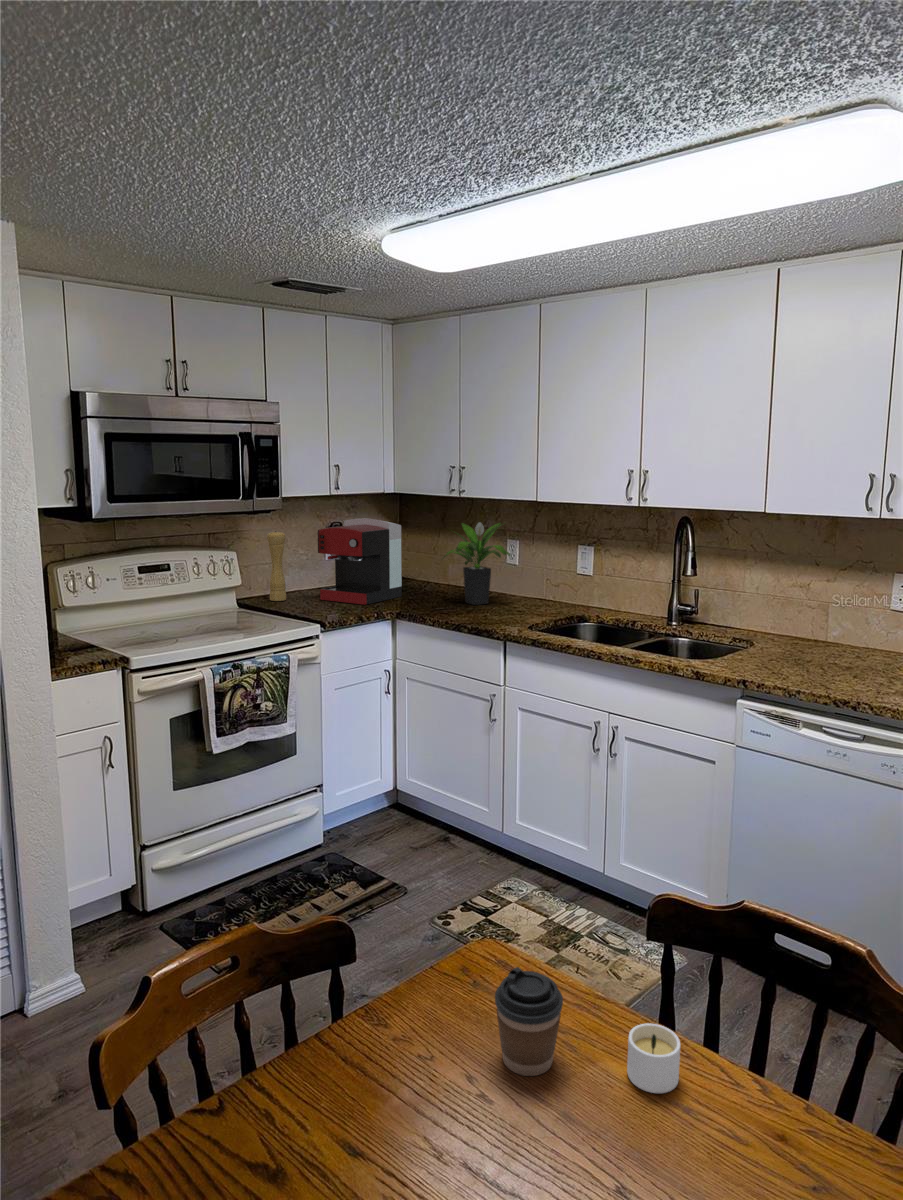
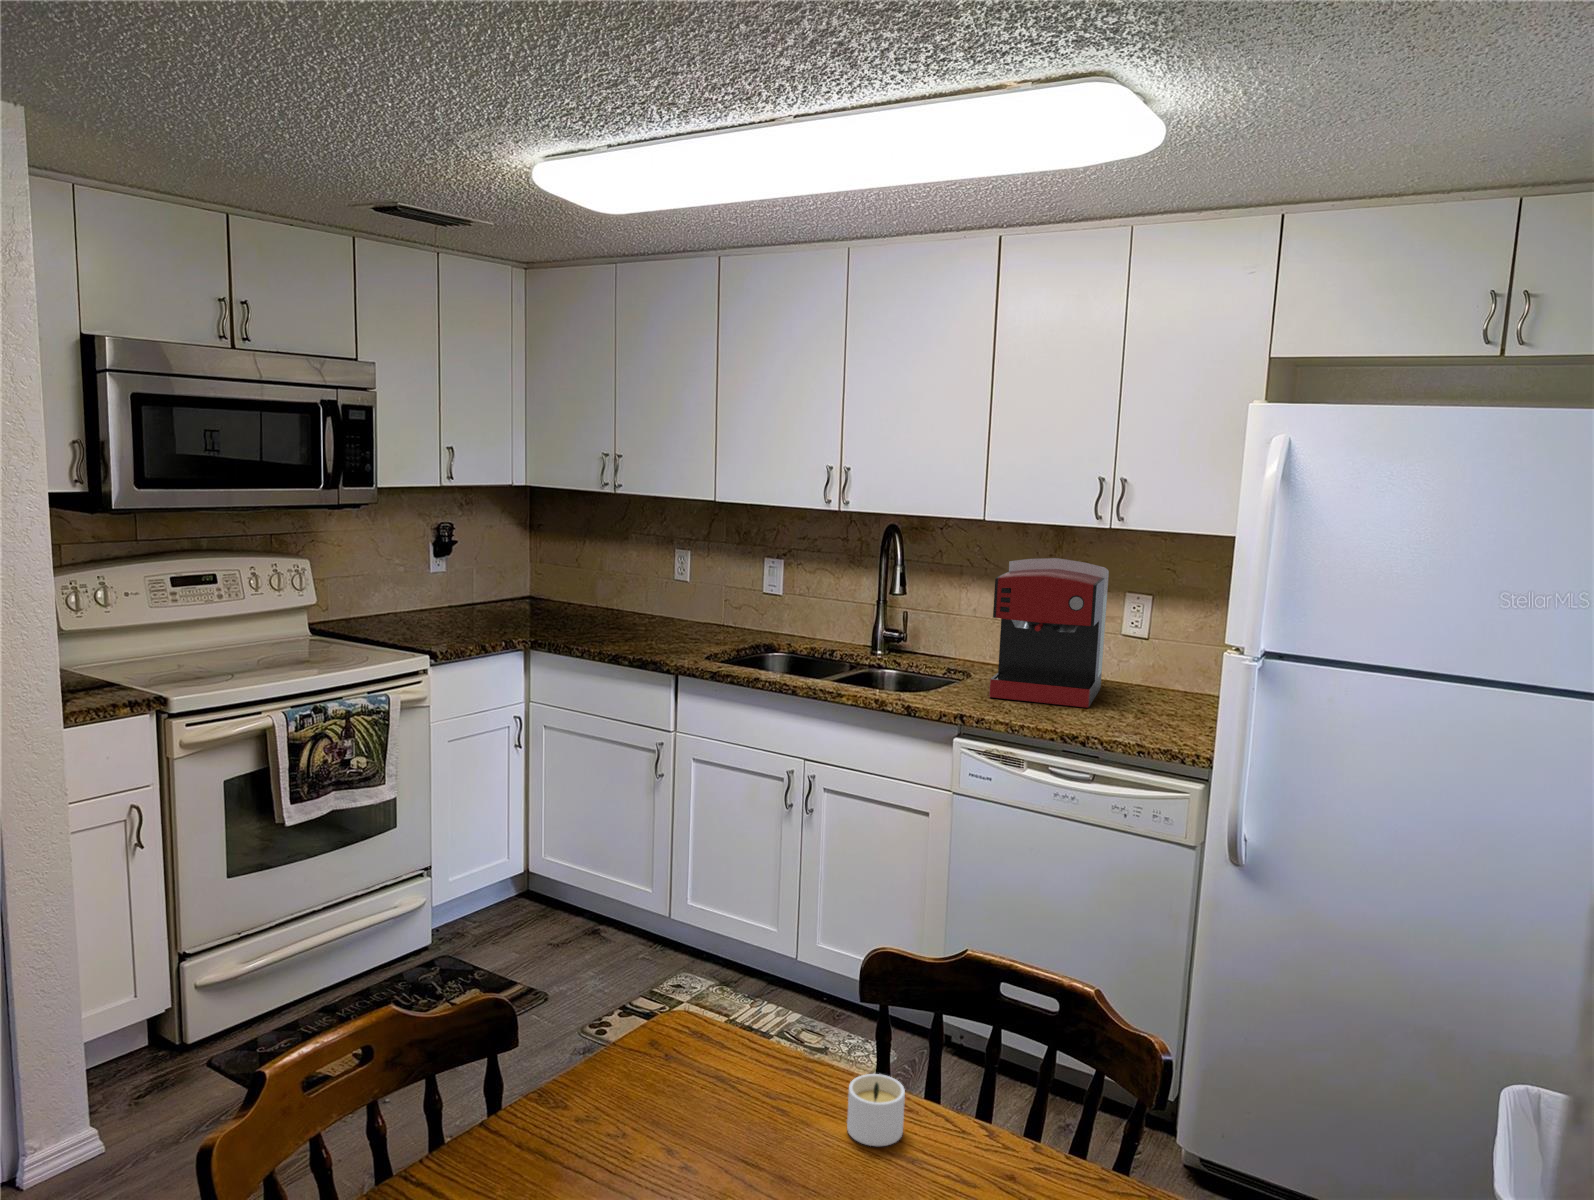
coffee maker: present [318,518,402,605] -> present [989,558,1109,708]
potted plant: present [444,522,511,605] -> none [589,523,681,629]
pepper mill: present [267,531,286,601] -> none [352,530,377,623]
coffee cup: present [495,967,563,1076] -> none [699,1021,776,1142]

